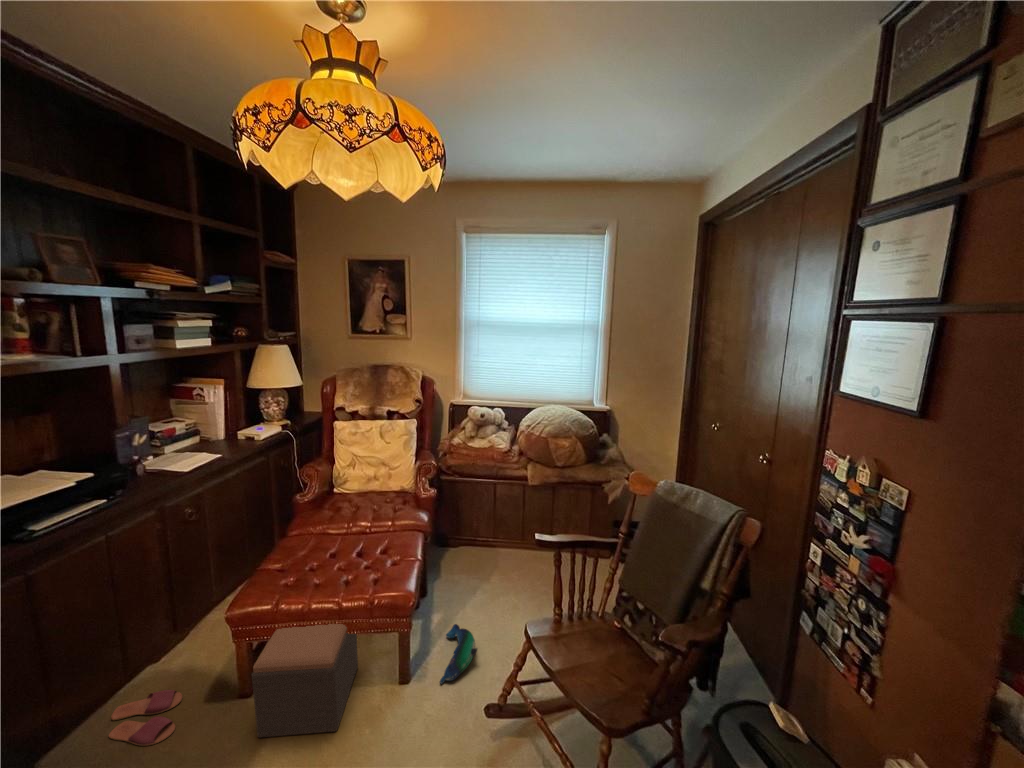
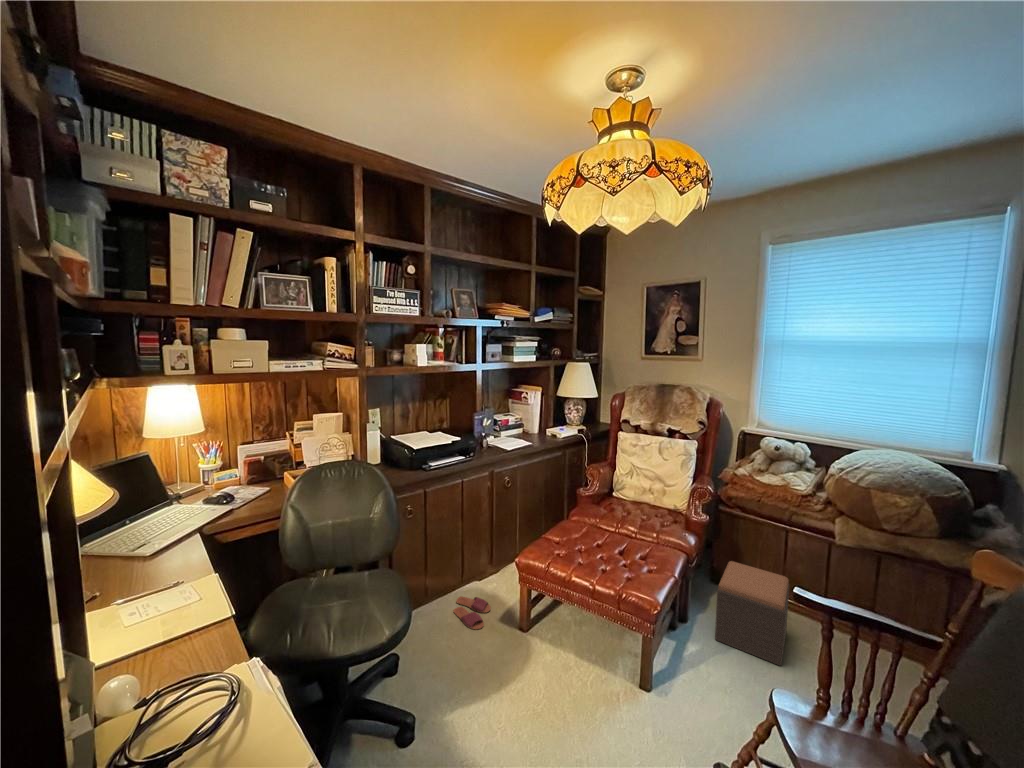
footstool: present [252,624,358,738] -> present [715,561,789,666]
plush toy: present [440,624,477,684] -> none [679,665,729,717]

